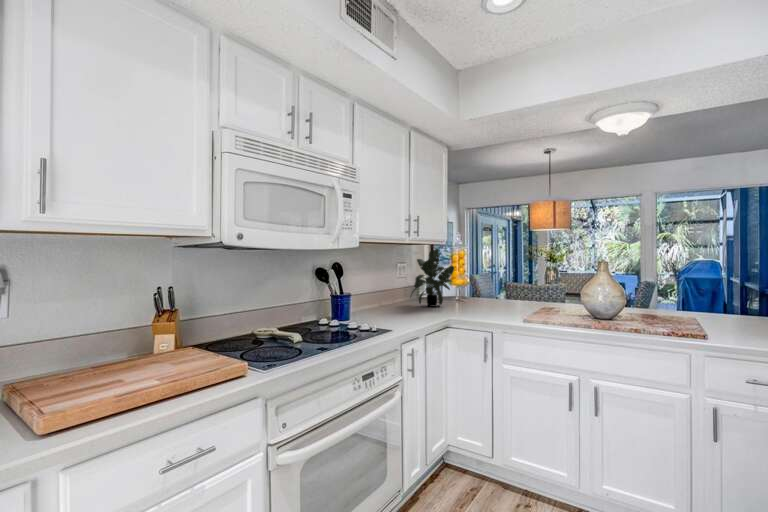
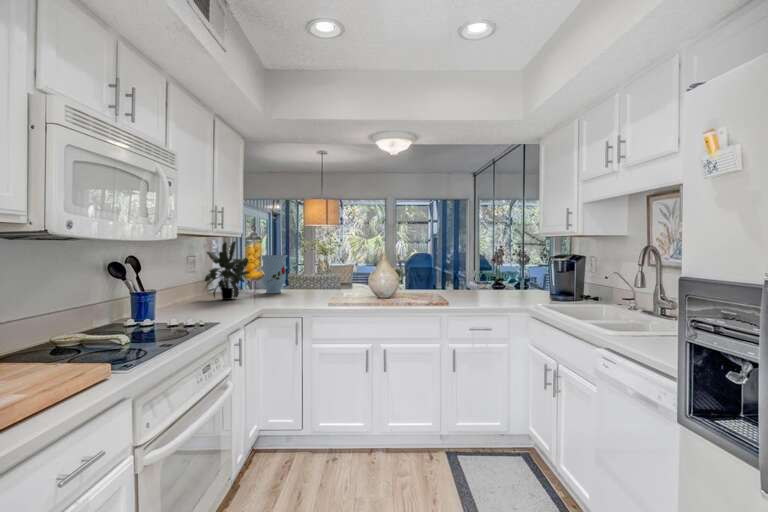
vase: none [471,263,501,303] -> present [261,255,287,293]

